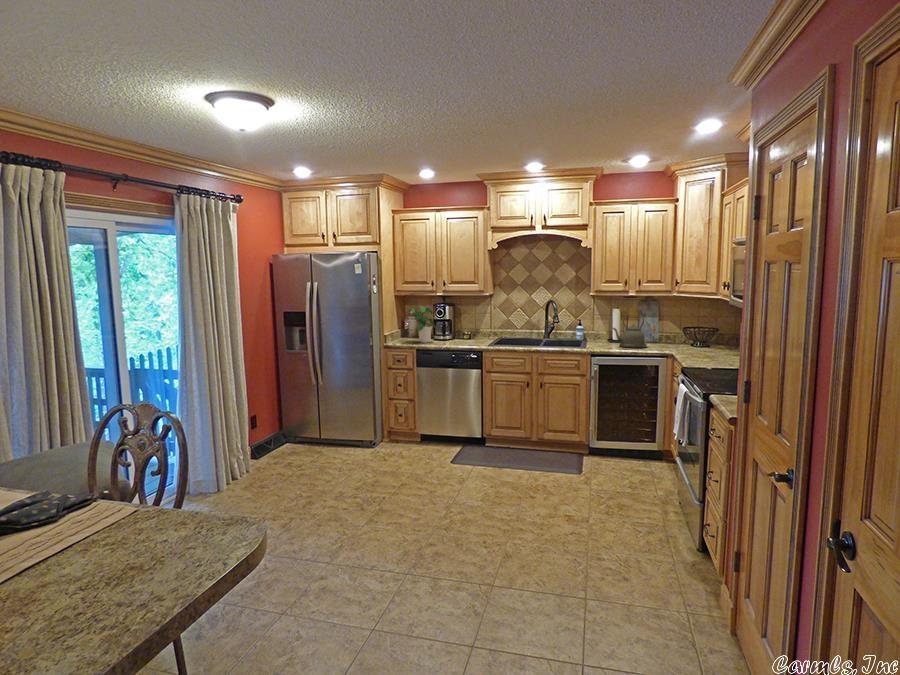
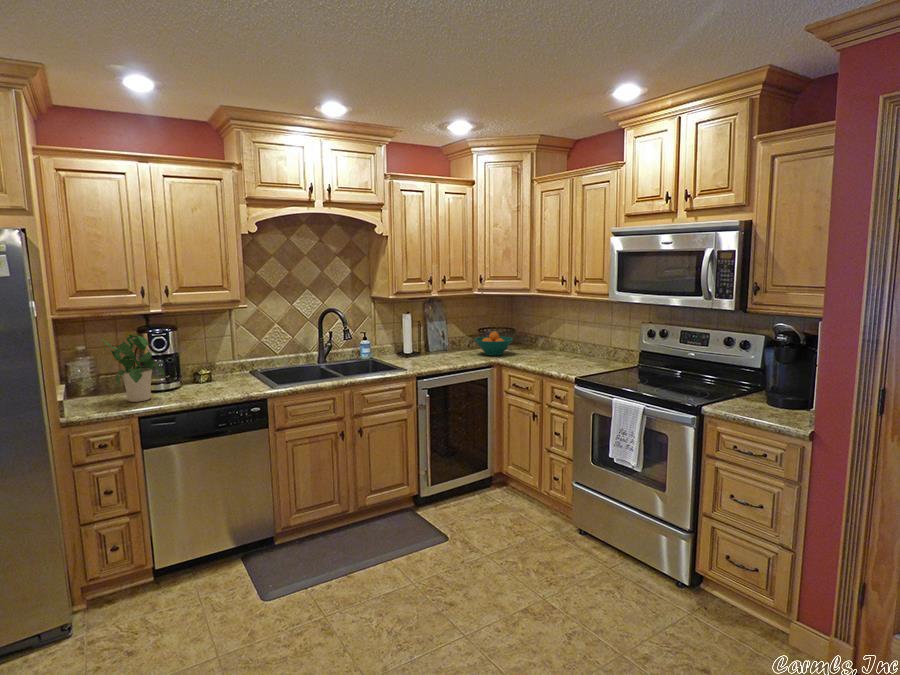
kettle: present [613,319,647,348] -> none [425,323,459,362]
fruit bowl: none [666,329,704,350] -> present [474,332,513,356]

